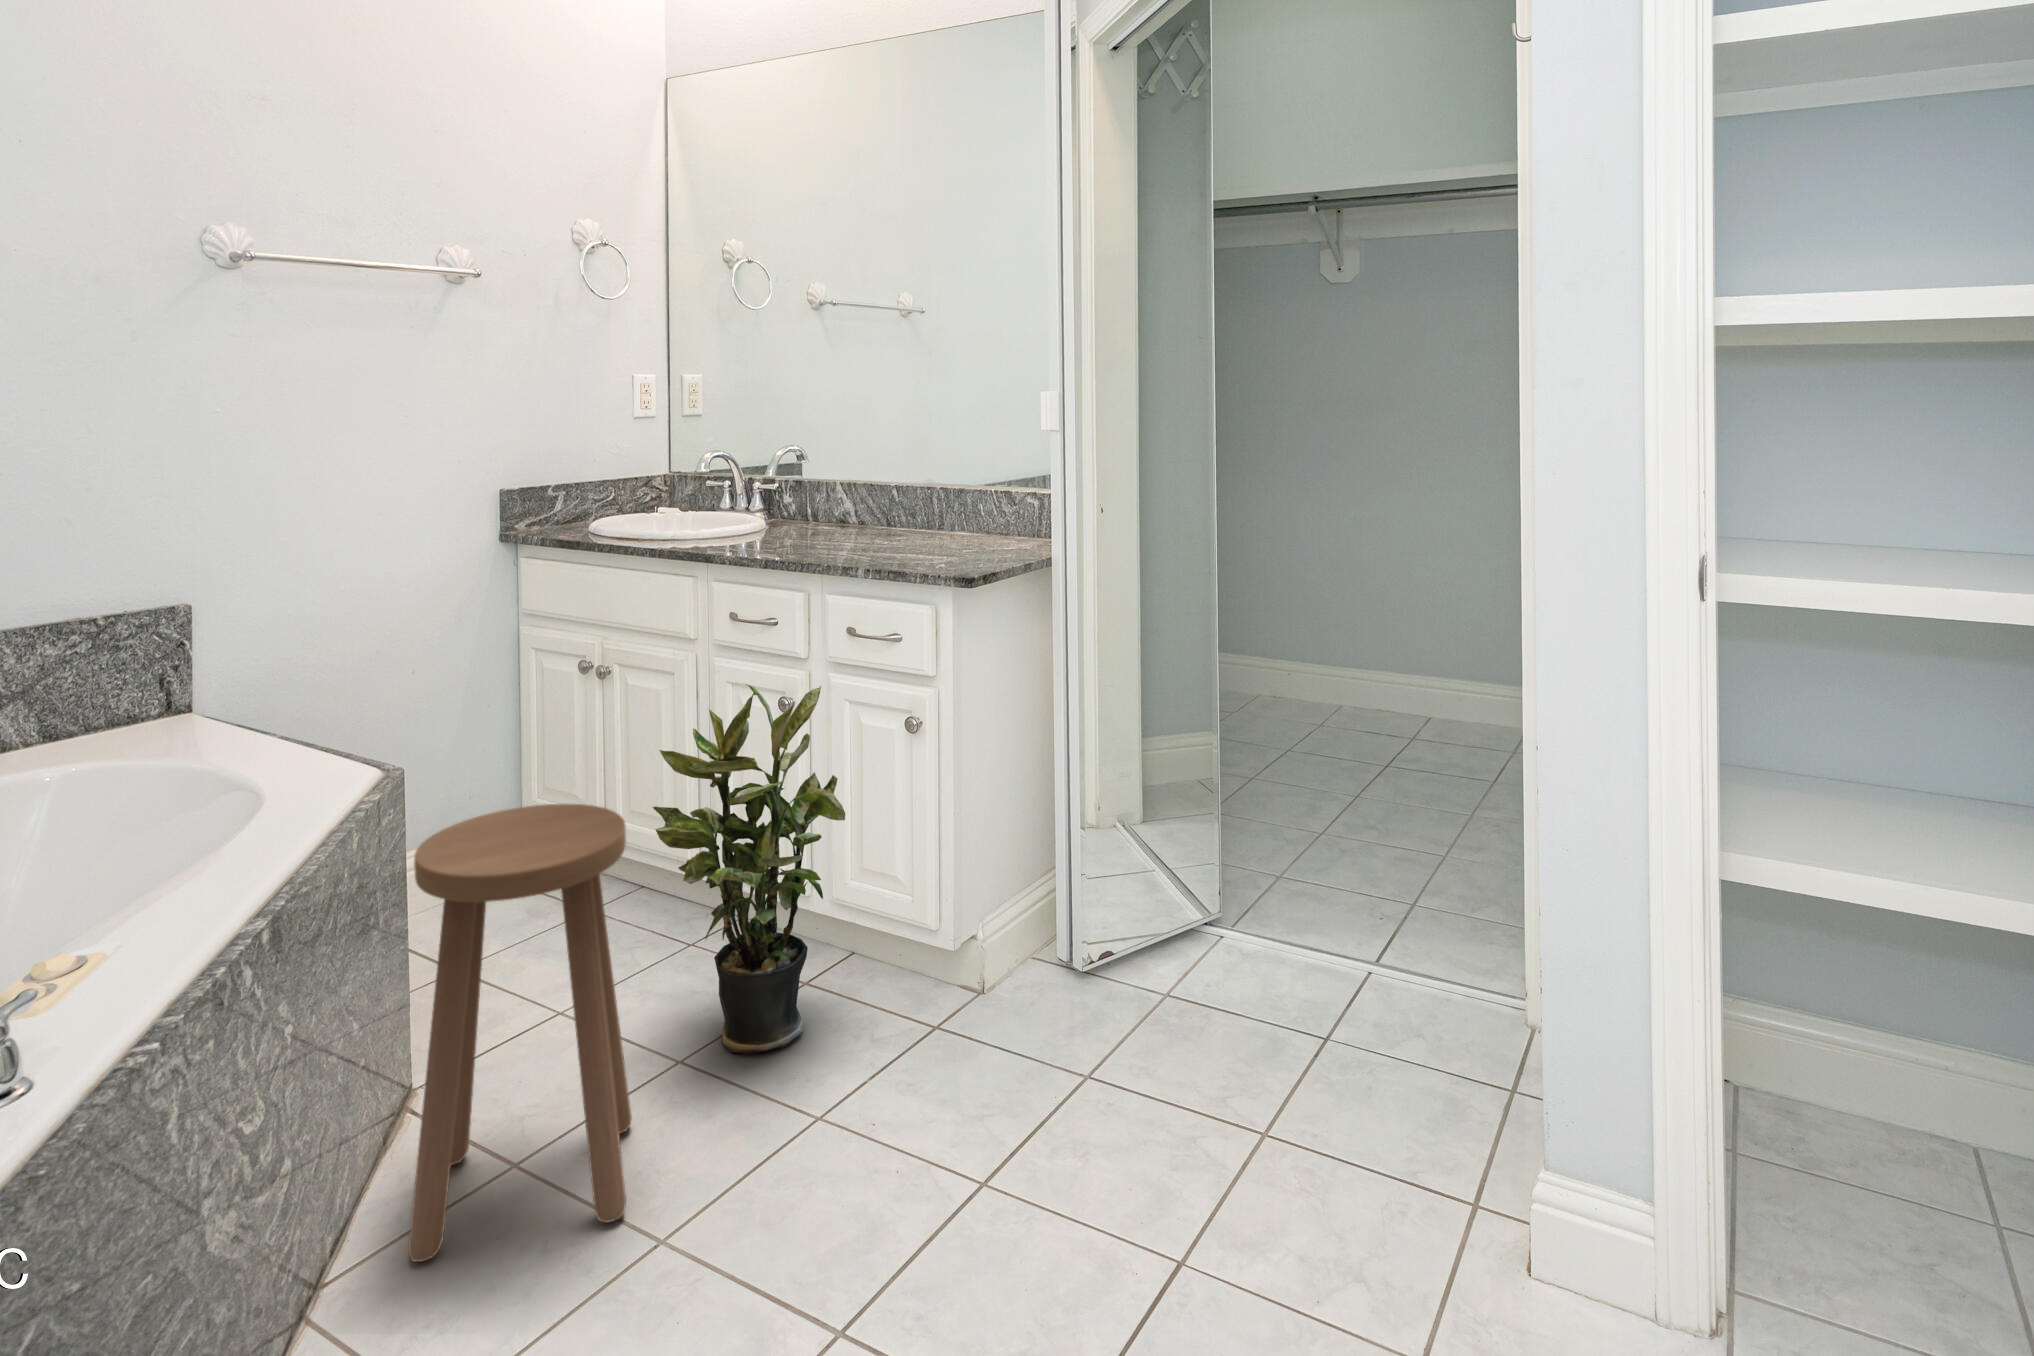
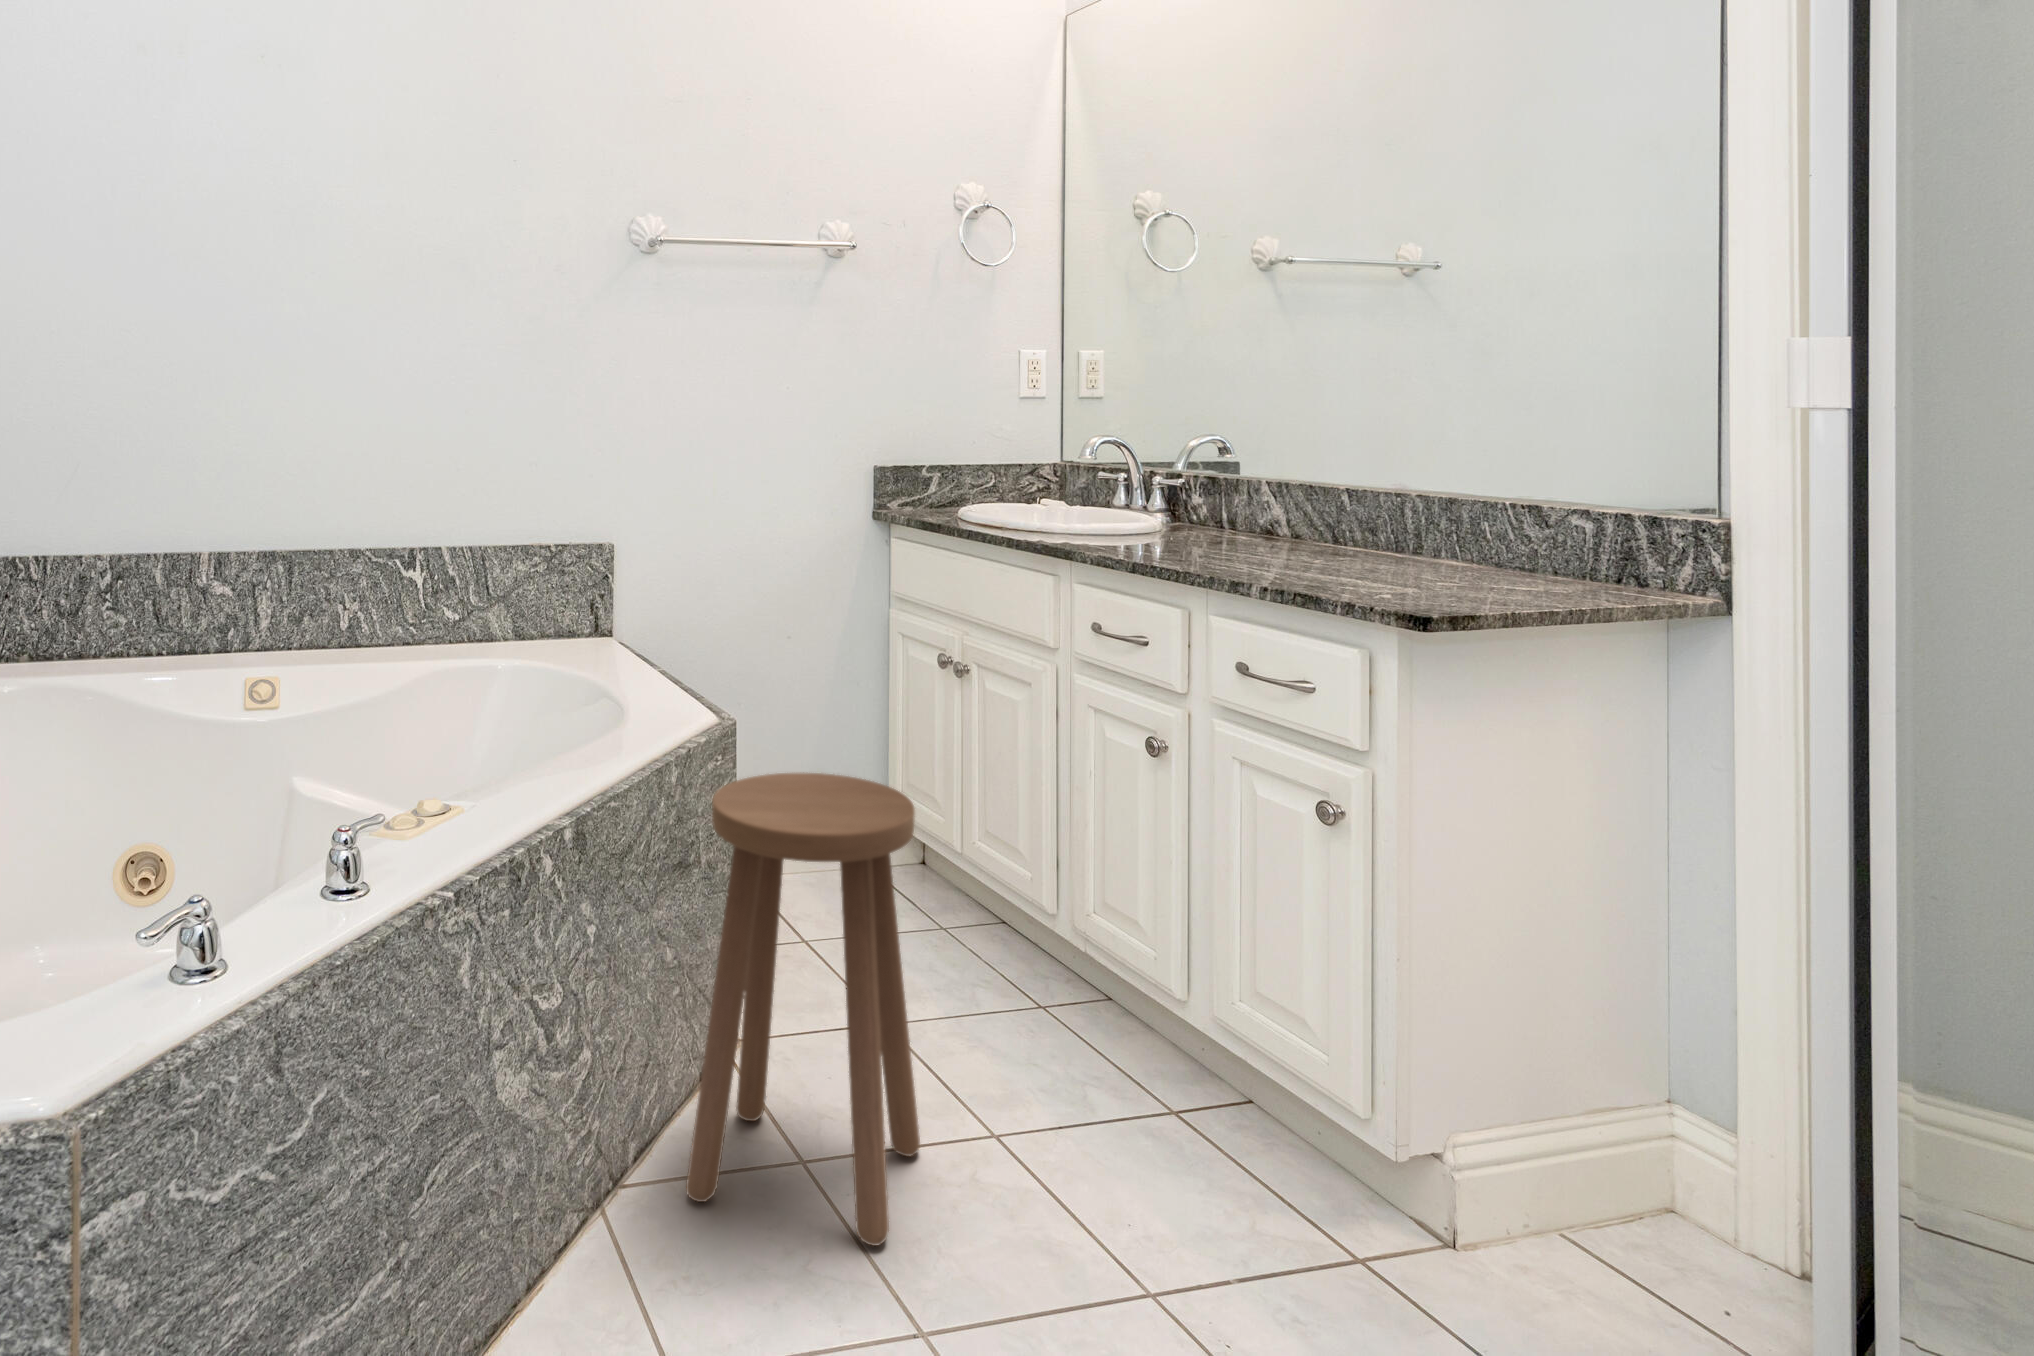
potted plant: present [653,684,845,1053] -> none [967,691,1200,1134]

